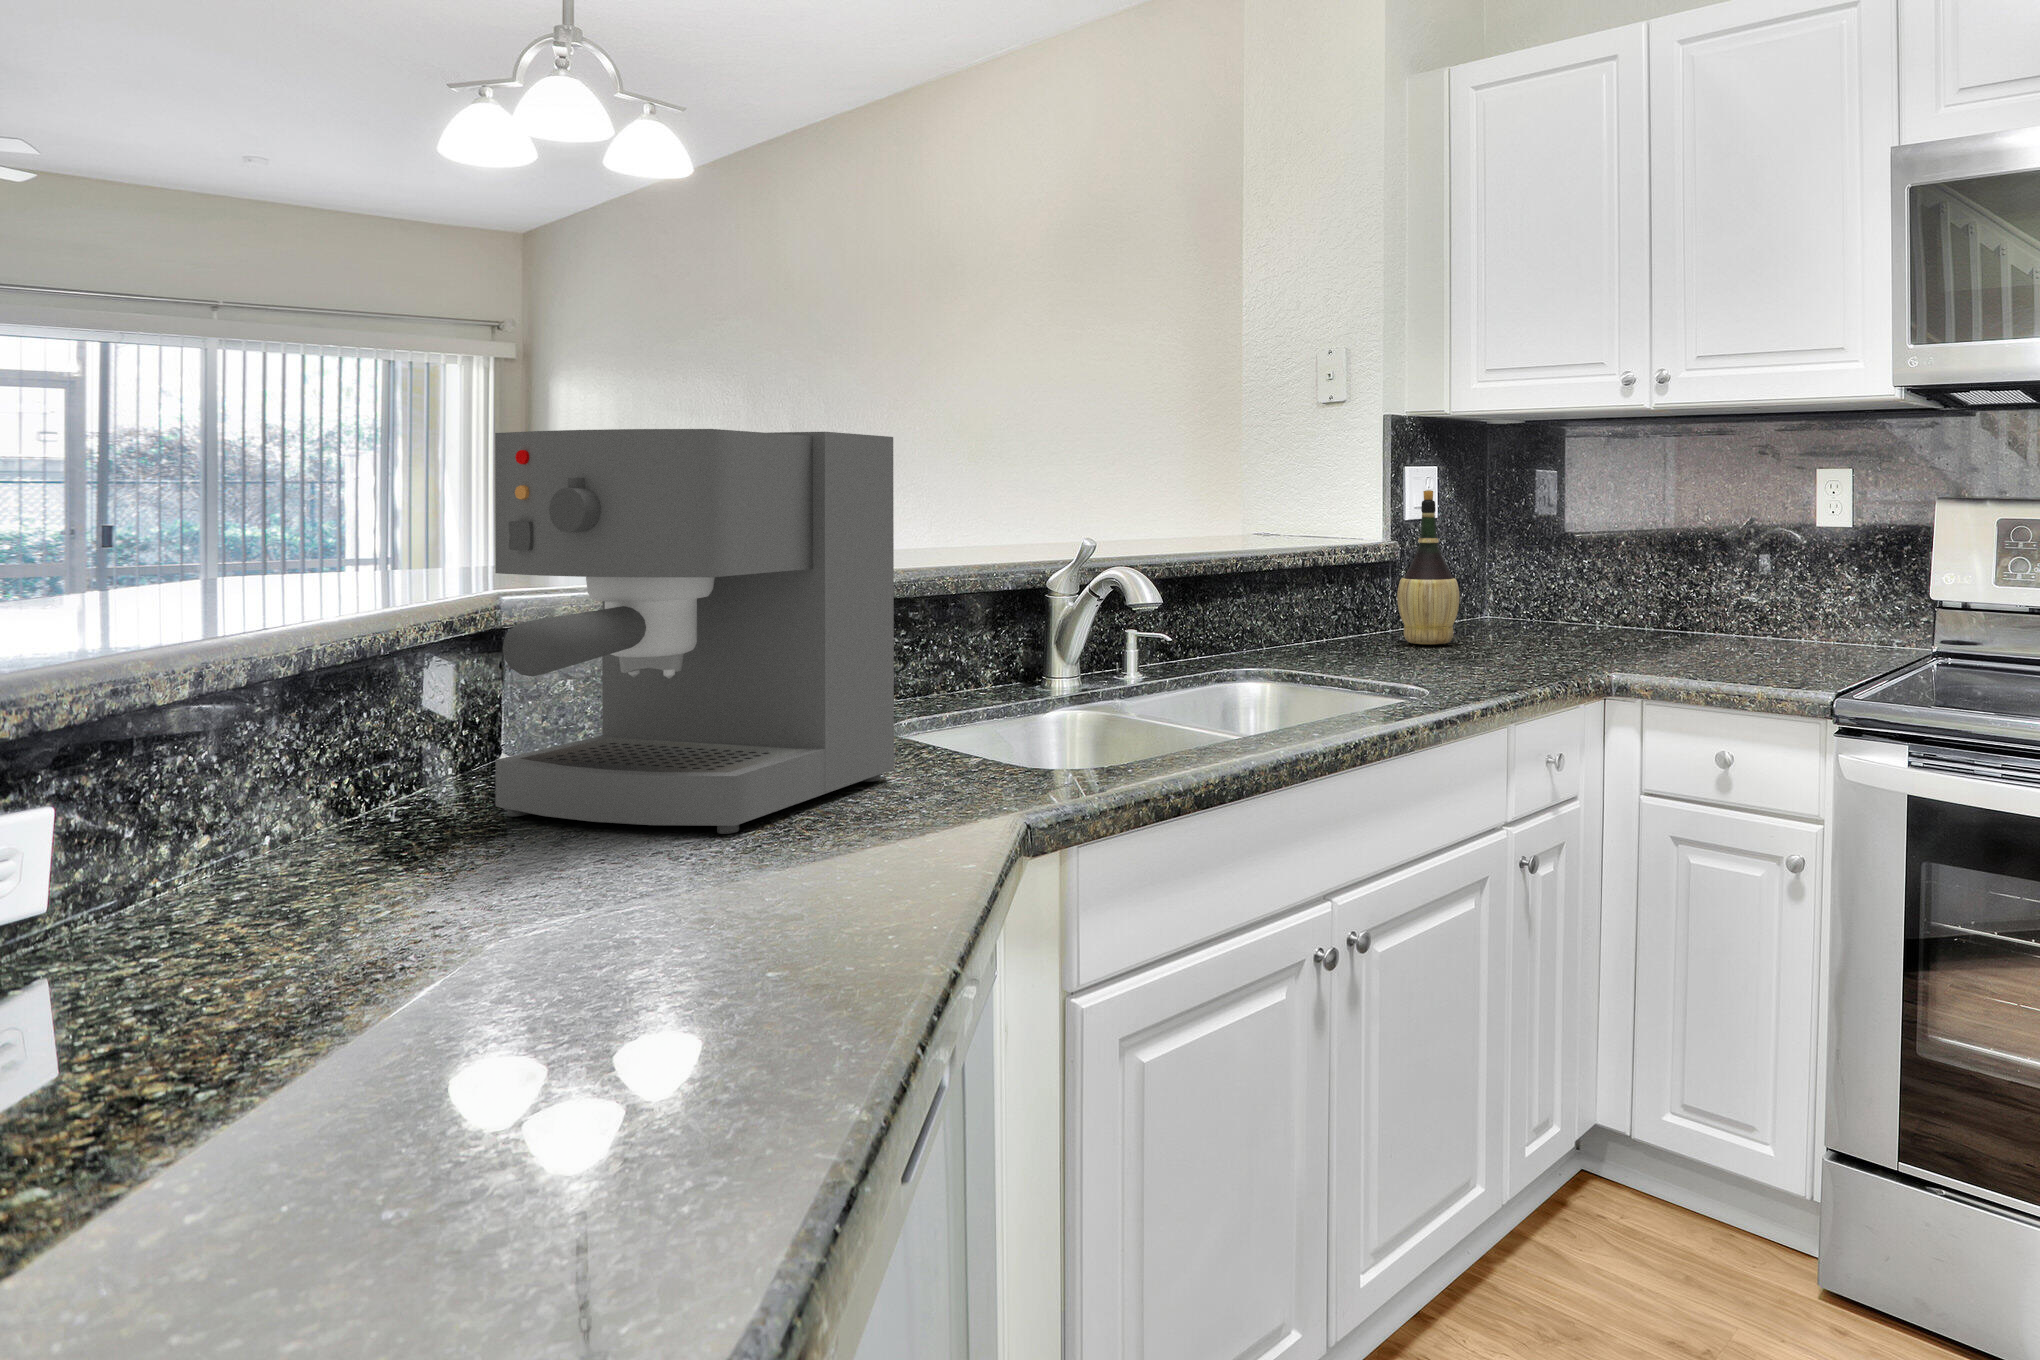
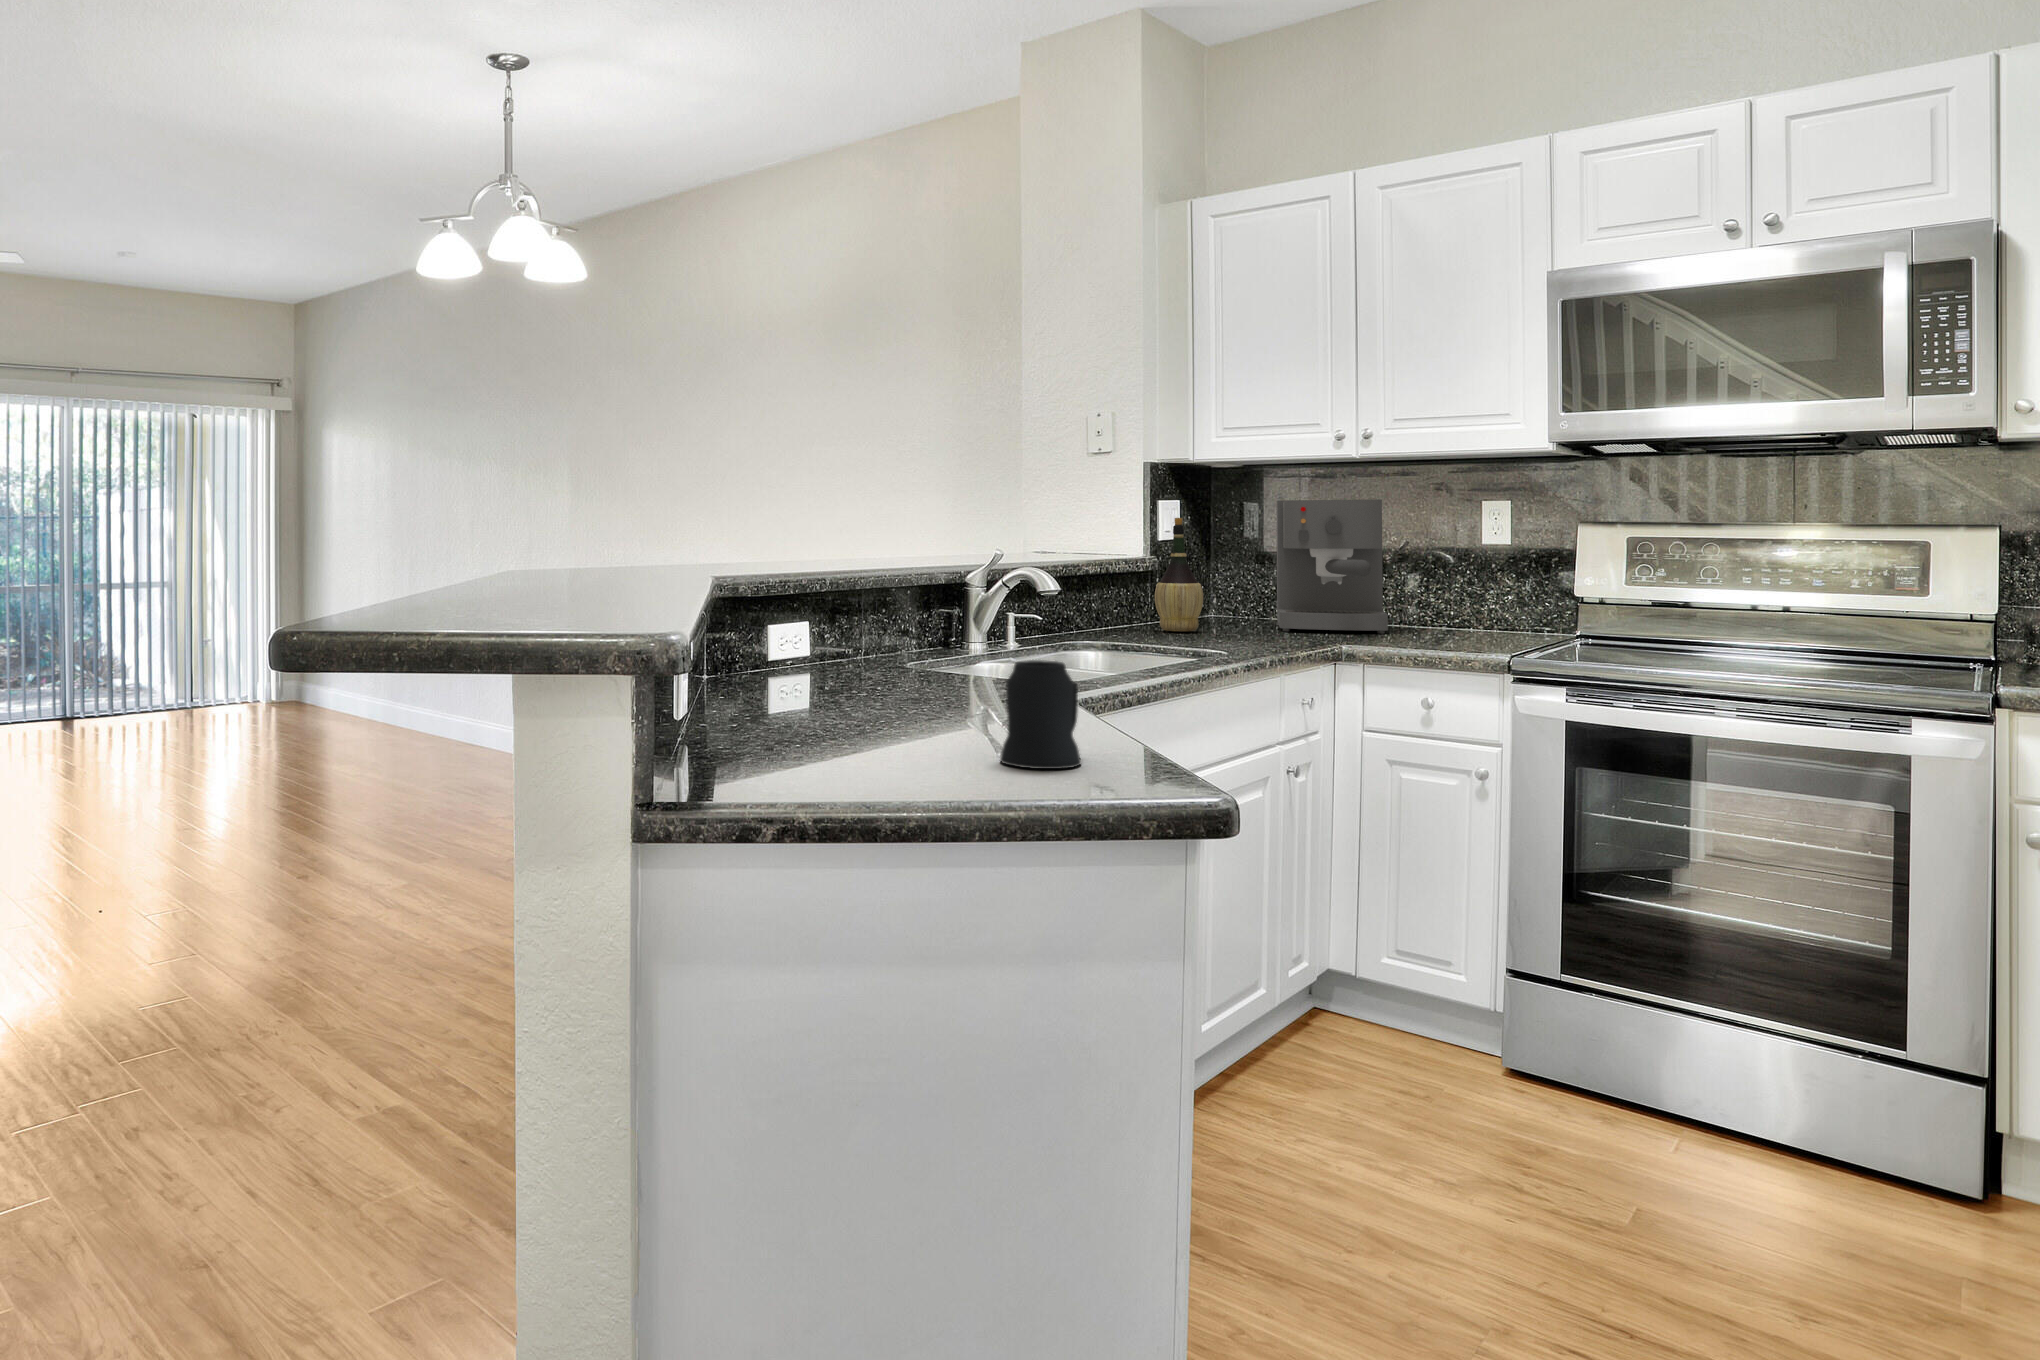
coffee maker: present [495,429,894,834] -> present [1276,499,1388,634]
mug: none [296,872,619,1214] -> present [1000,660,1081,769]

